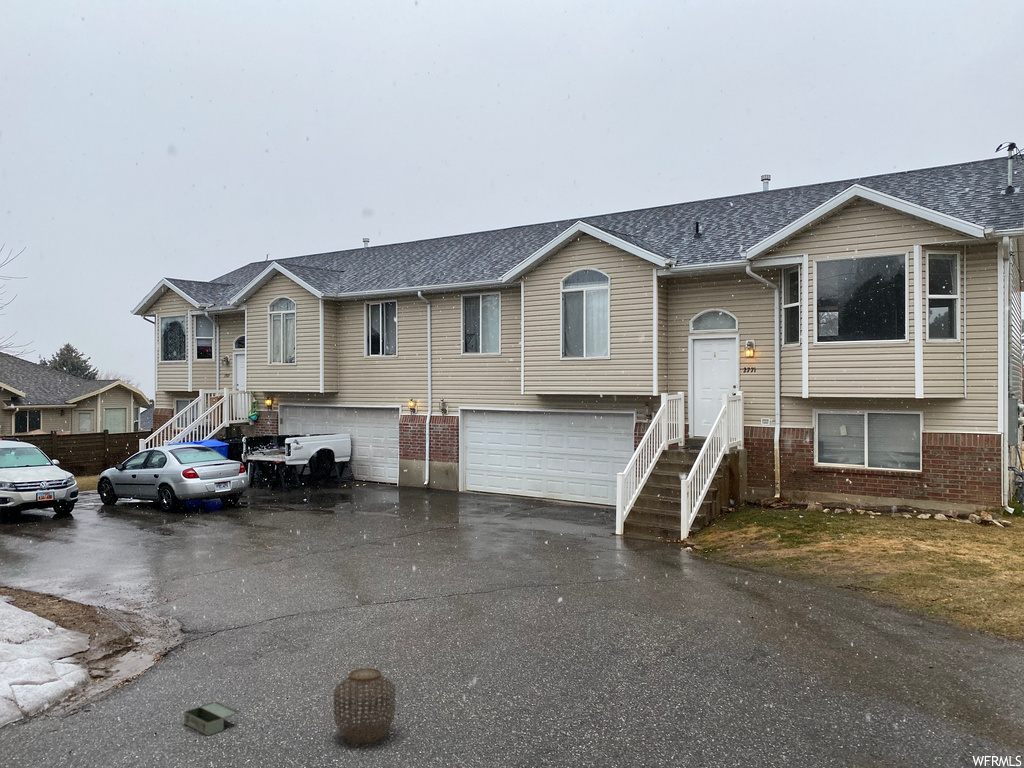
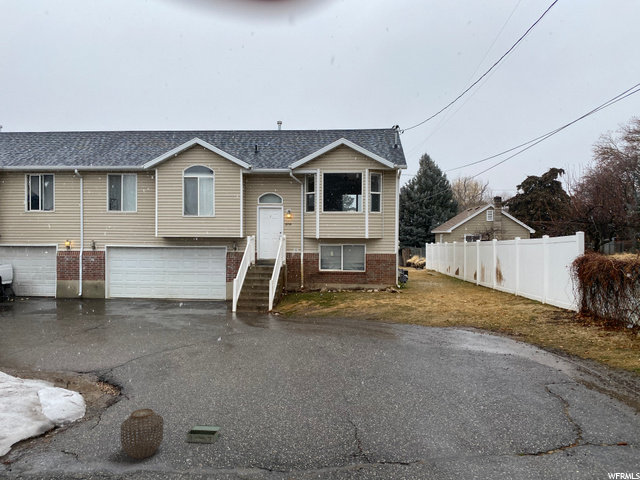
woven basket: present [334,668,395,743] -> present [121,409,163,458]

